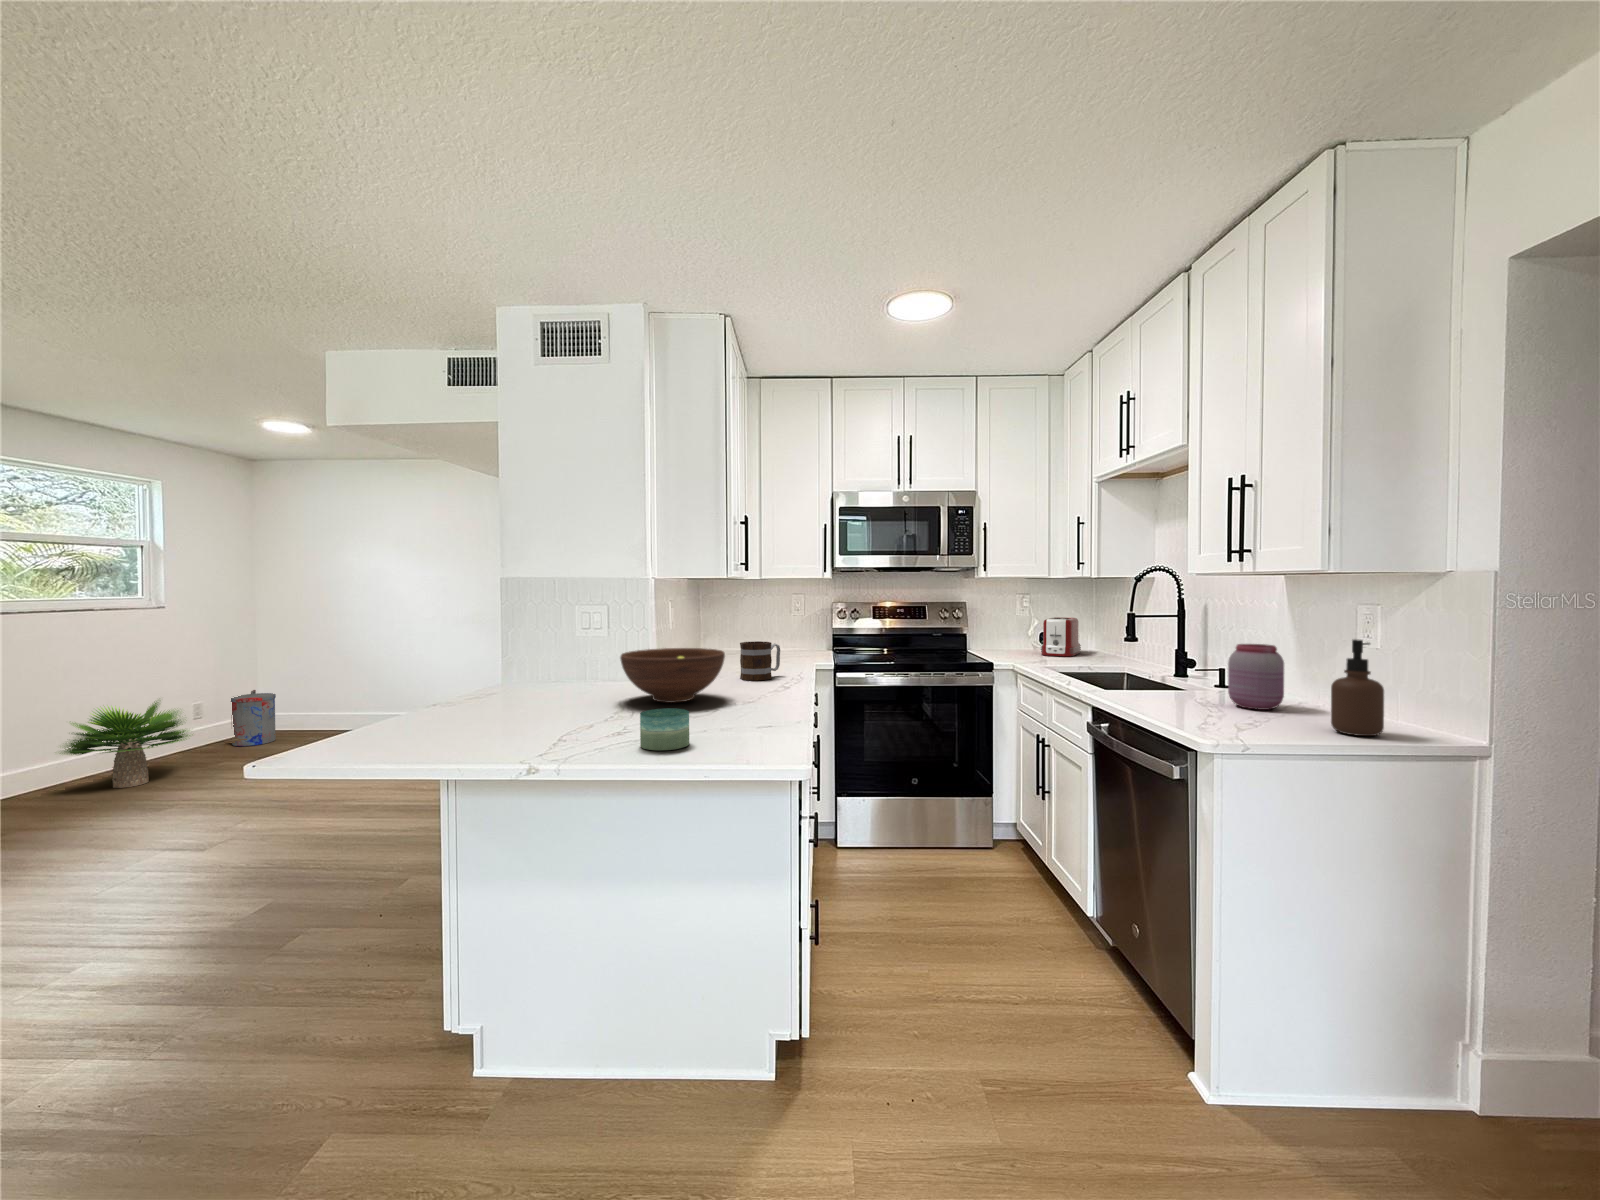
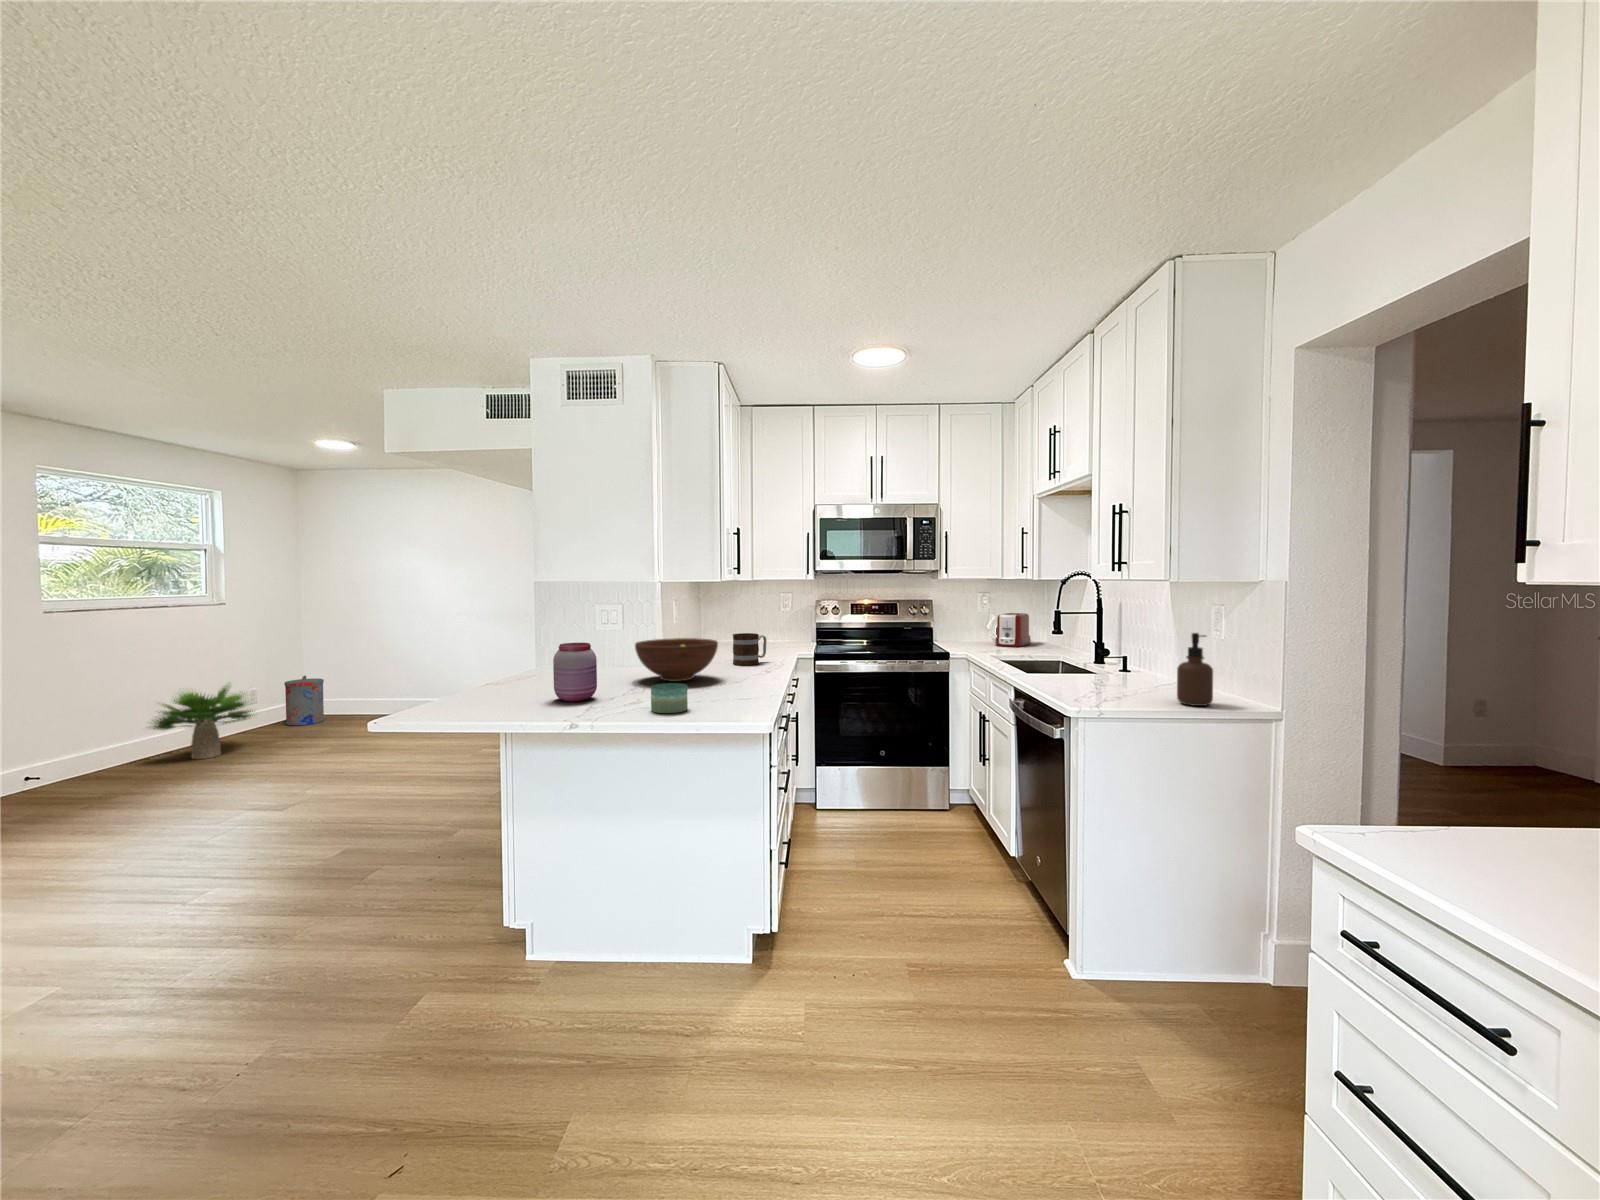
jar: present [1228,644,1284,710] -> present [553,643,597,701]

